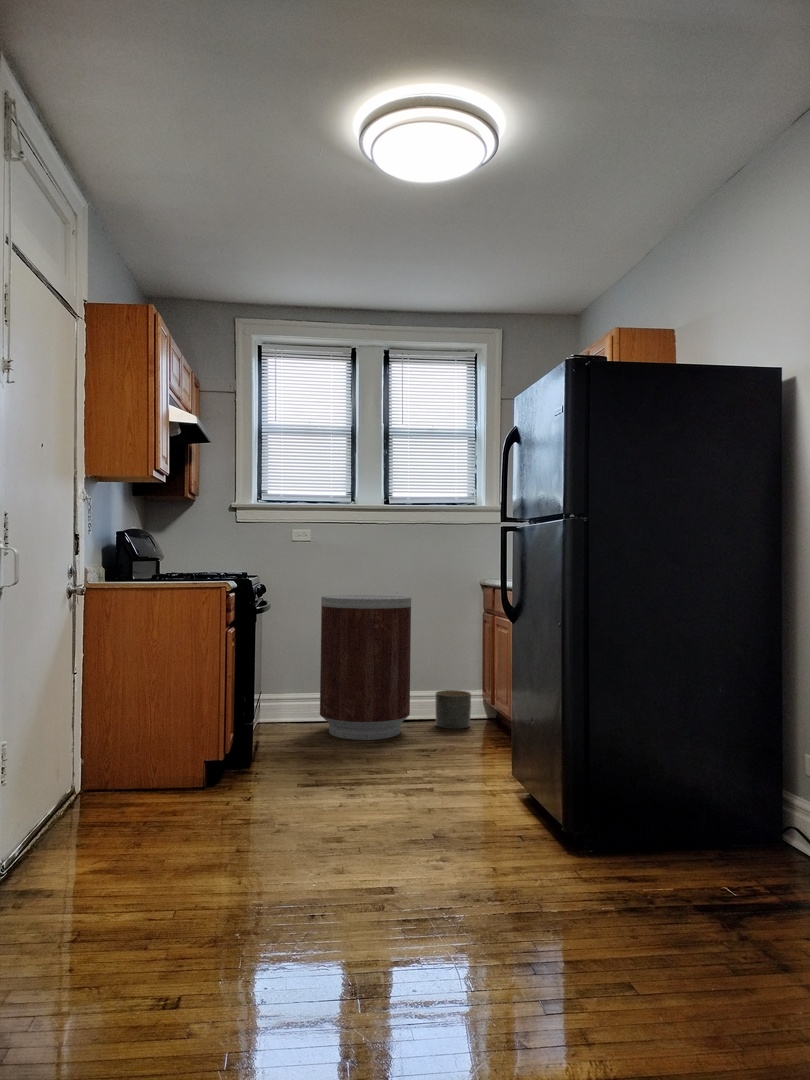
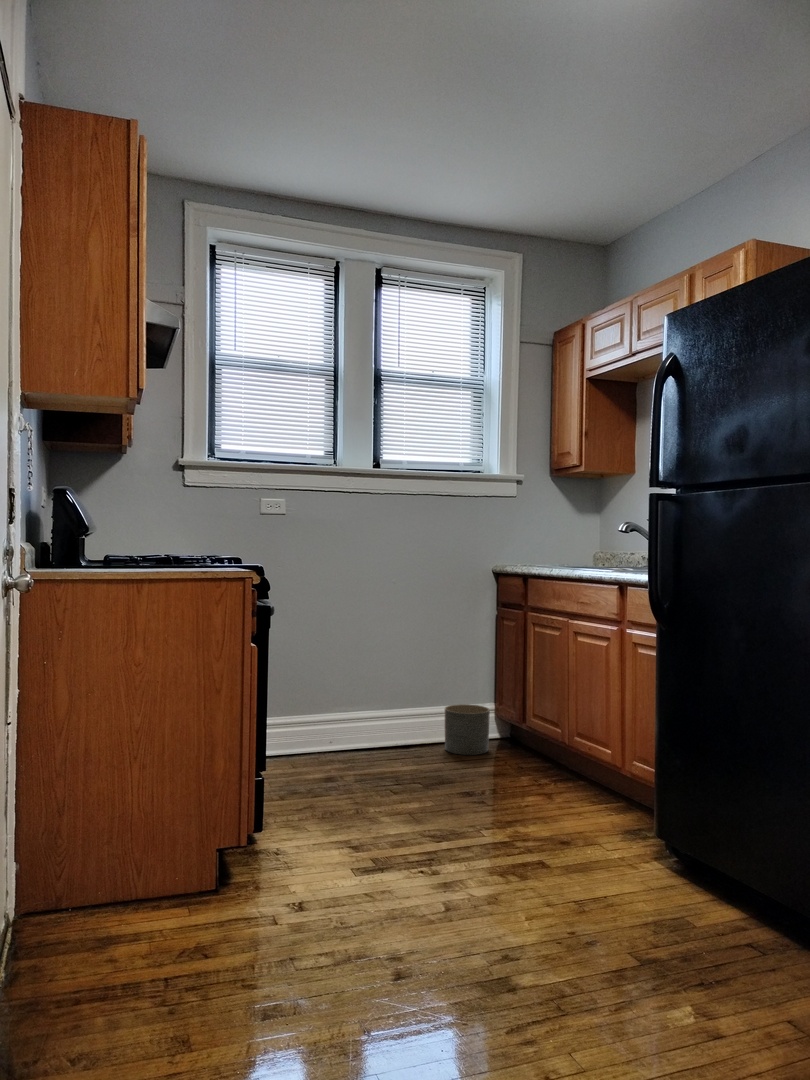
trash can: present [320,595,411,740] -> none [307,586,429,780]

